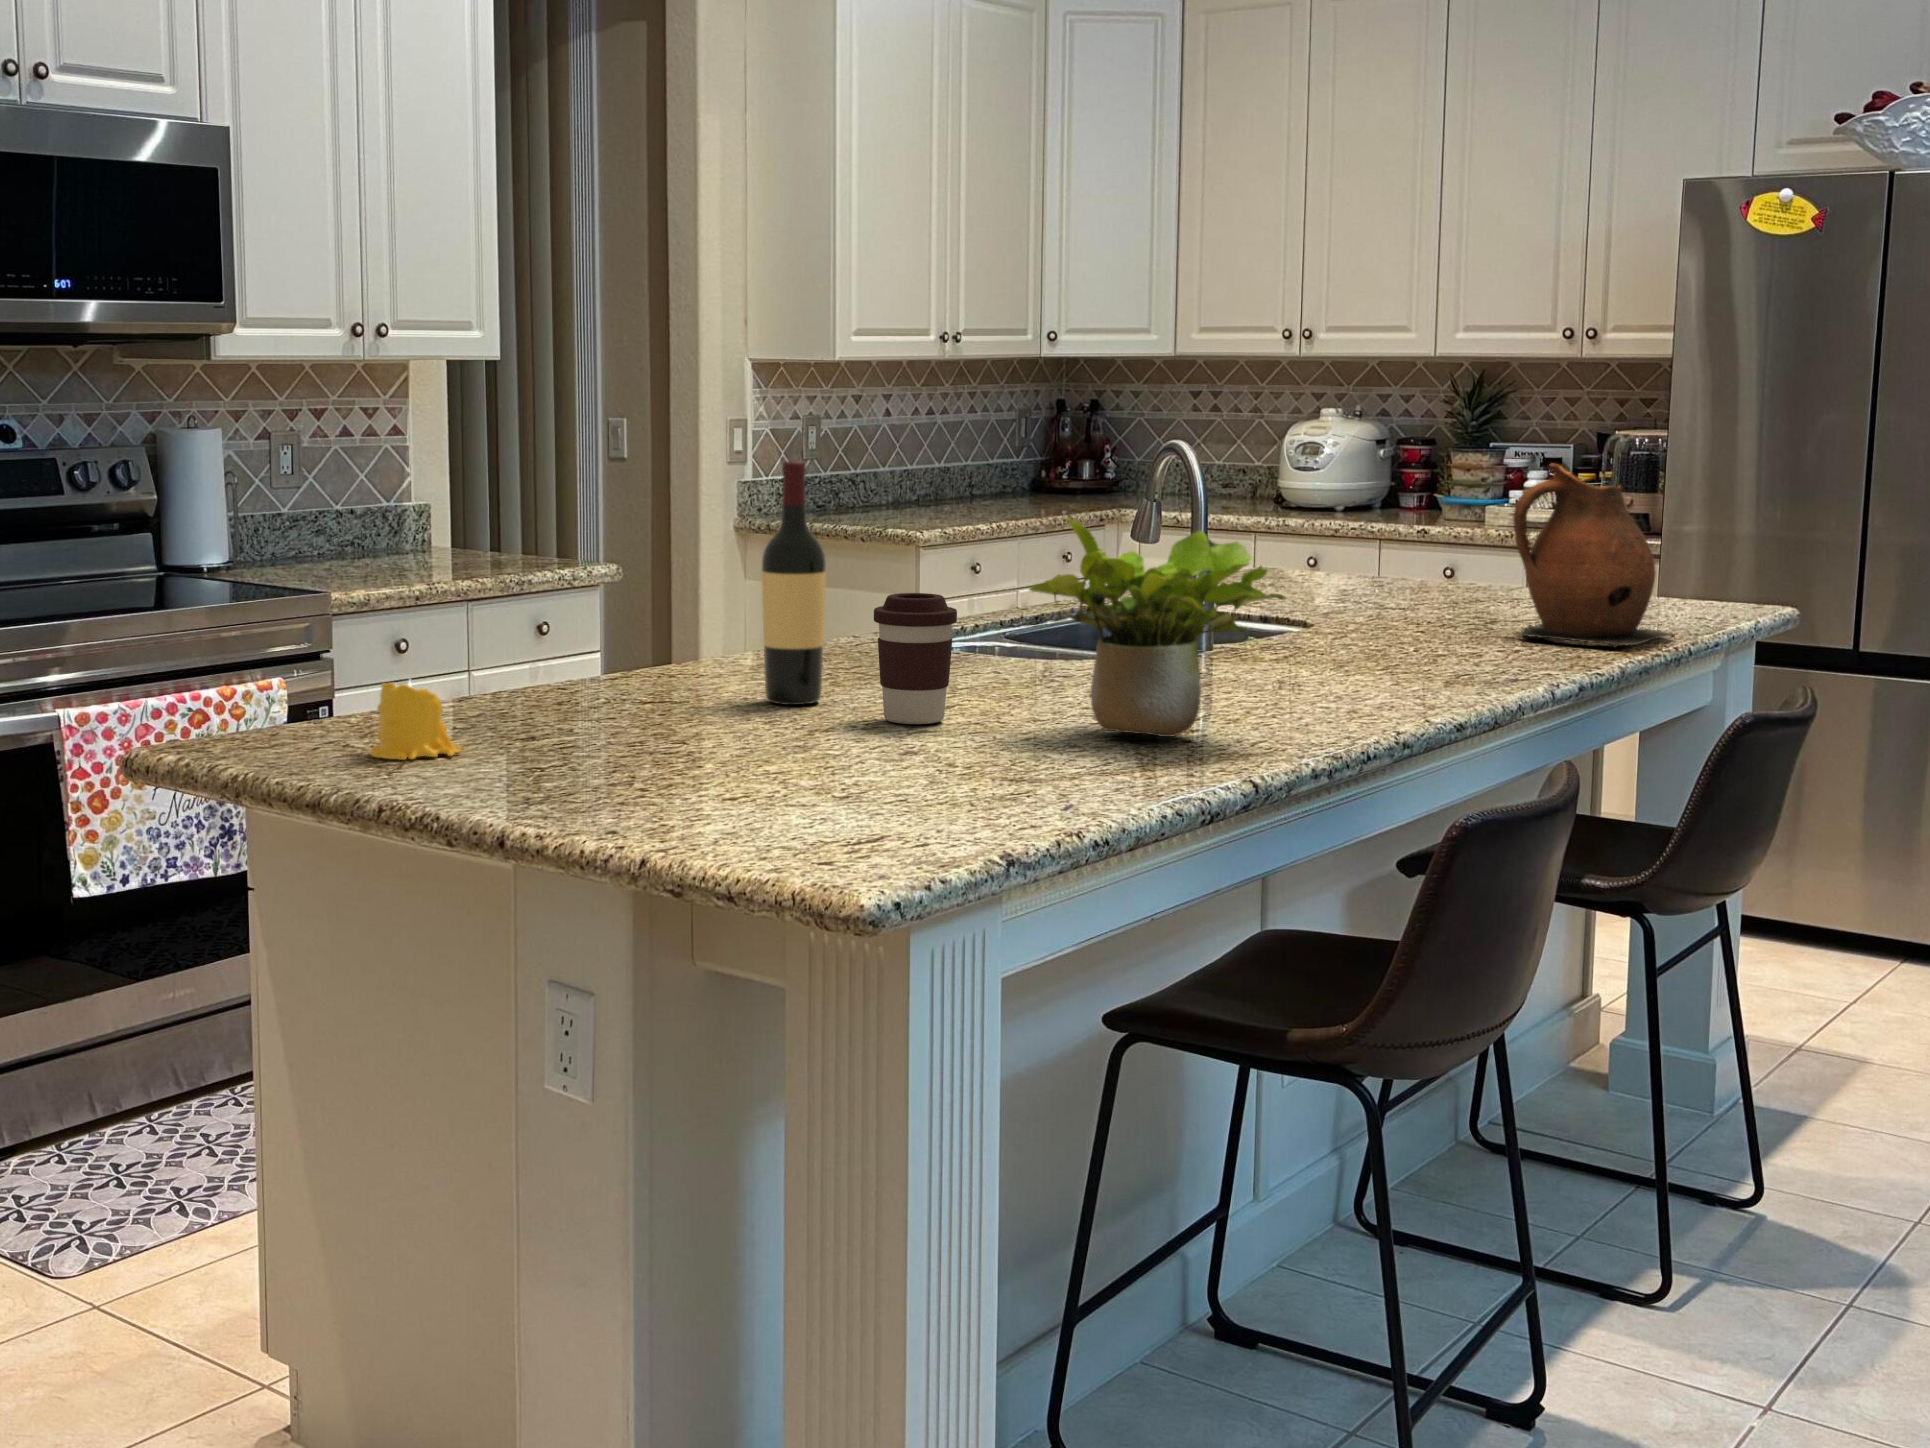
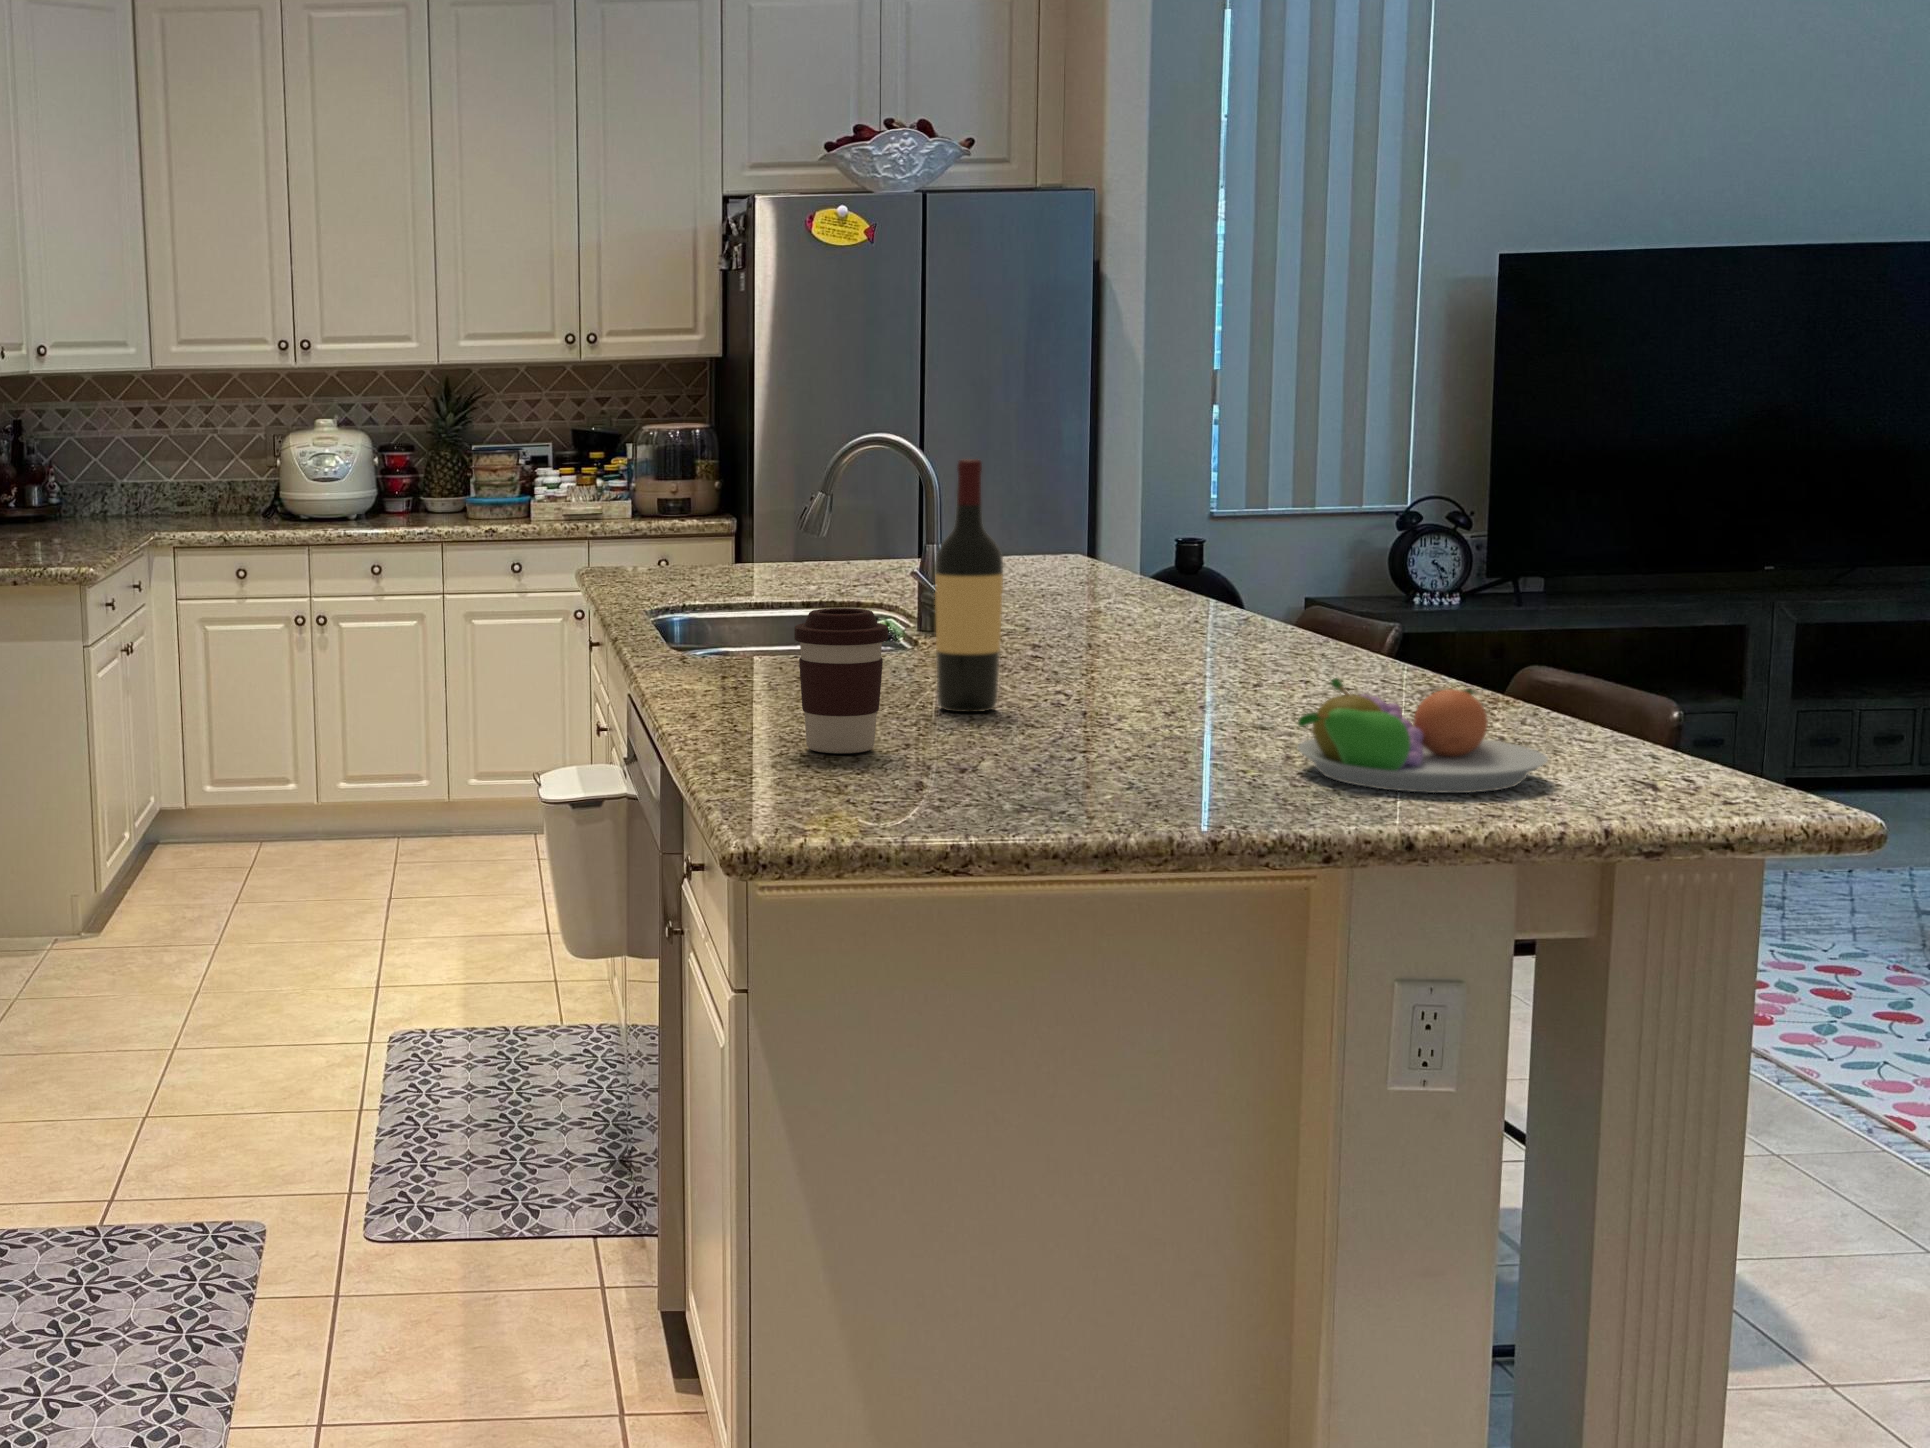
ceramic pitcher: present [1513,464,1675,648] -> none [1008,442,1149,598]
potted plant: present [1029,516,1286,737] -> none [1212,495,1406,692]
coffee cup: present [874,593,957,724] -> present [794,608,888,754]
candle: present [369,681,461,760] -> none [971,709,1067,803]
fruit bowl: none [620,693,862,818] -> present [1297,679,1548,793]

